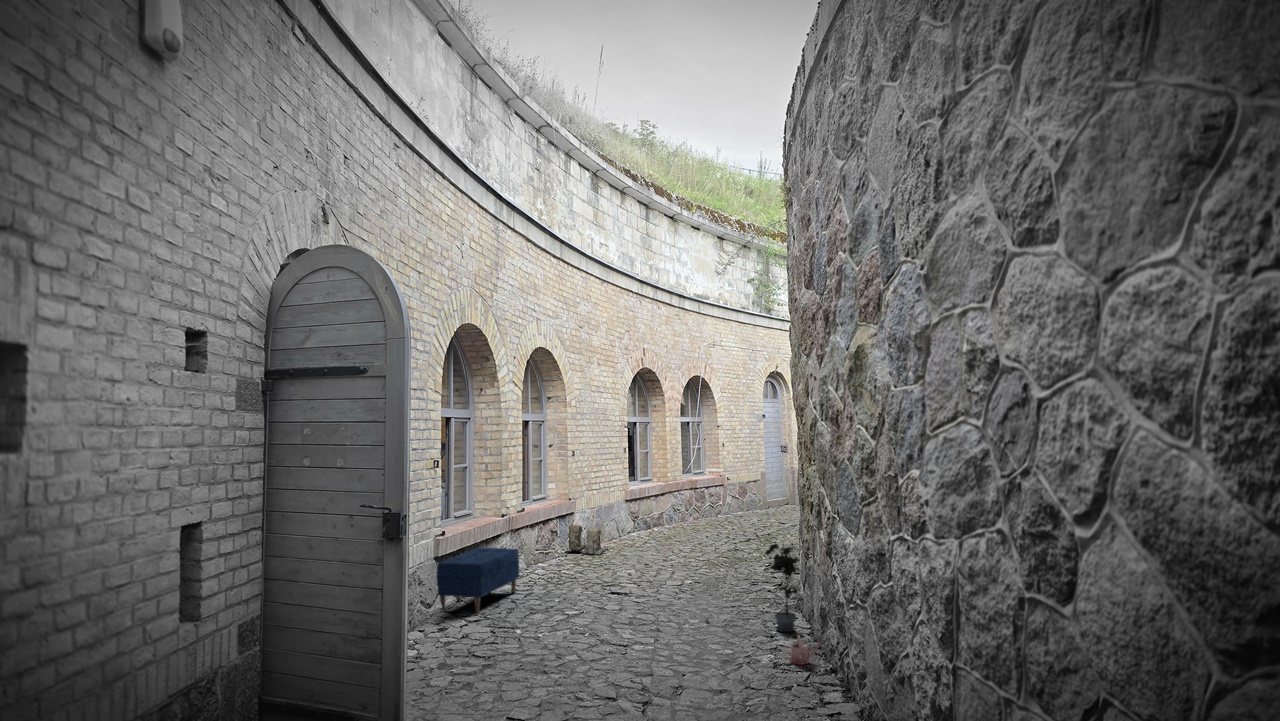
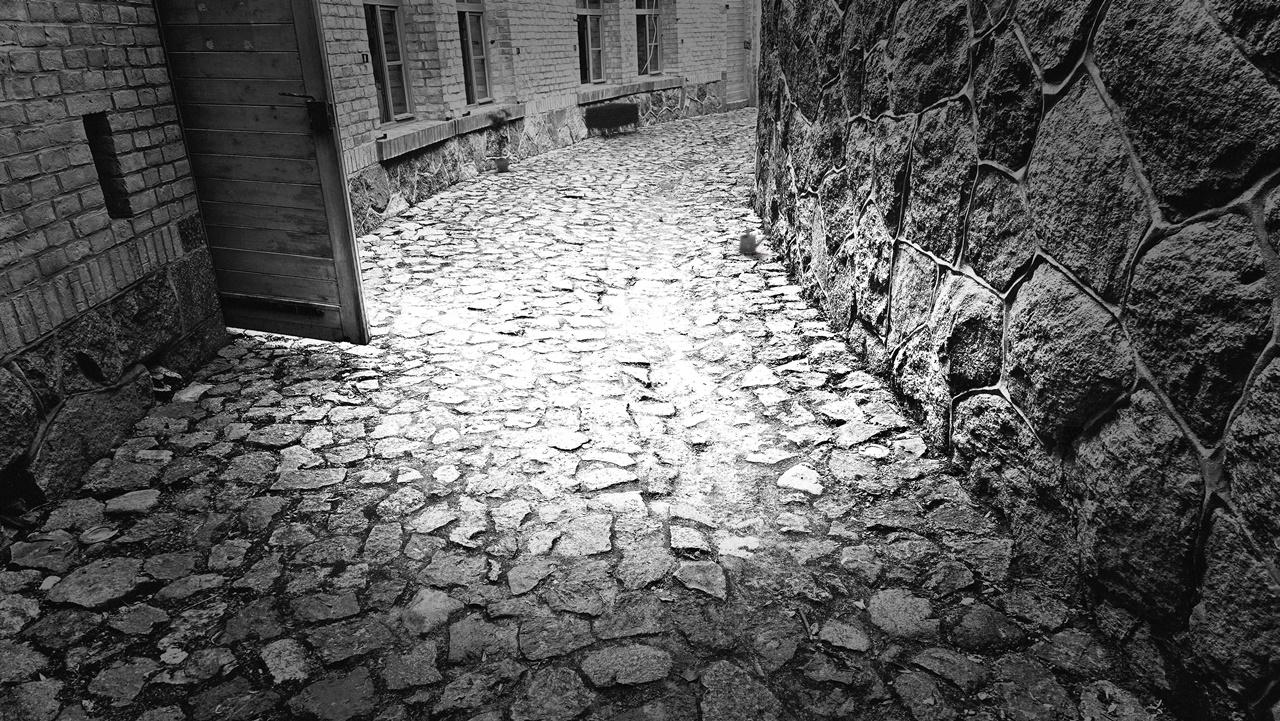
backpack: present [568,525,609,555] -> none [520,131,564,160]
potted plant: present [766,541,800,632] -> present [486,109,512,172]
bench: present [436,548,519,613] -> present [585,103,639,139]

